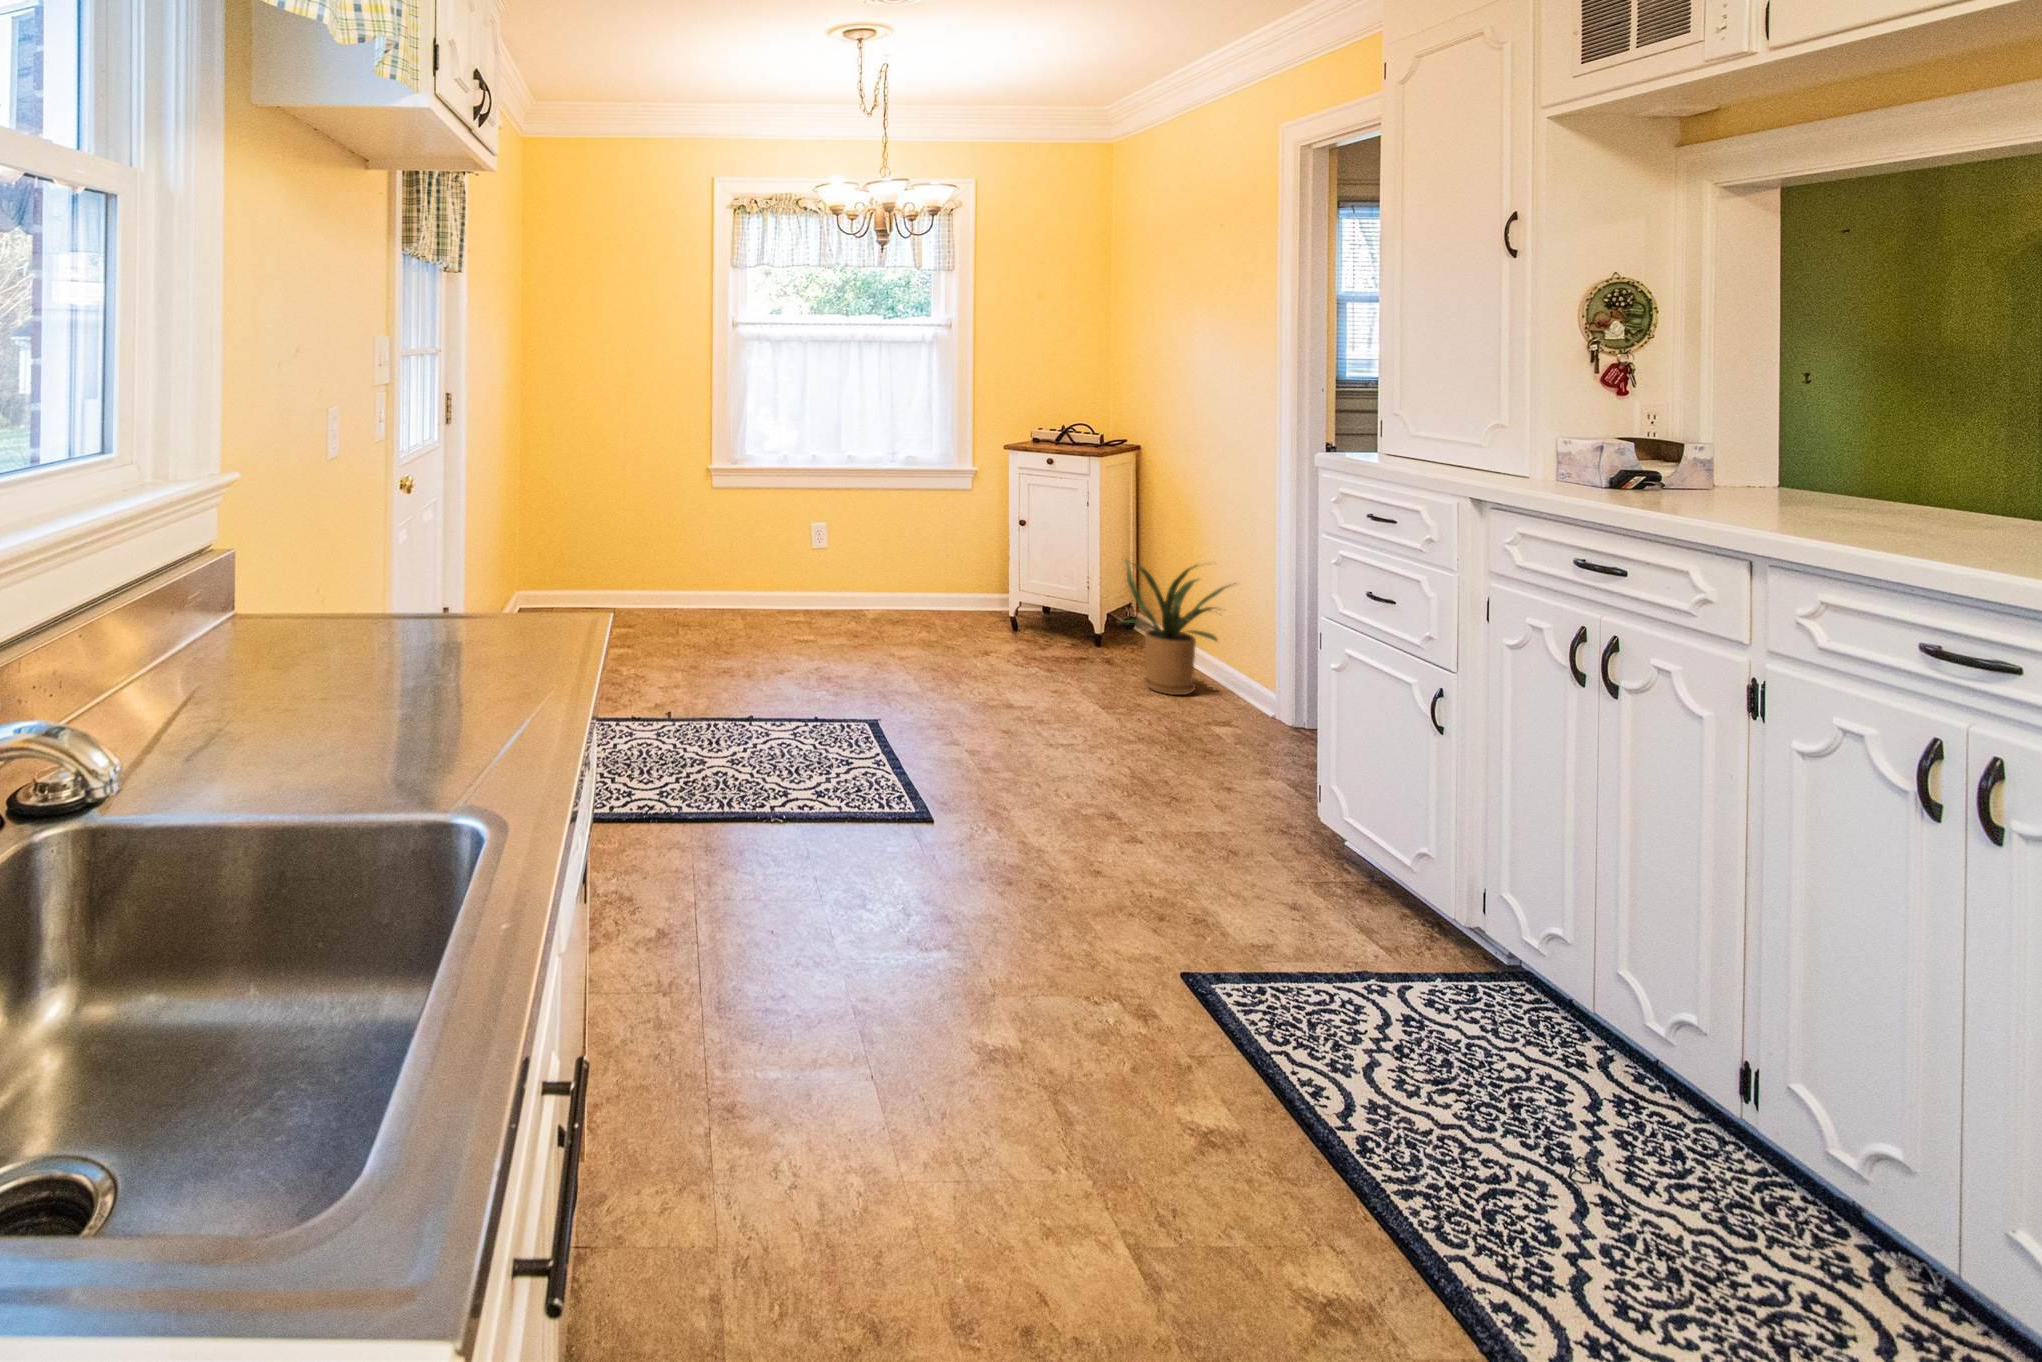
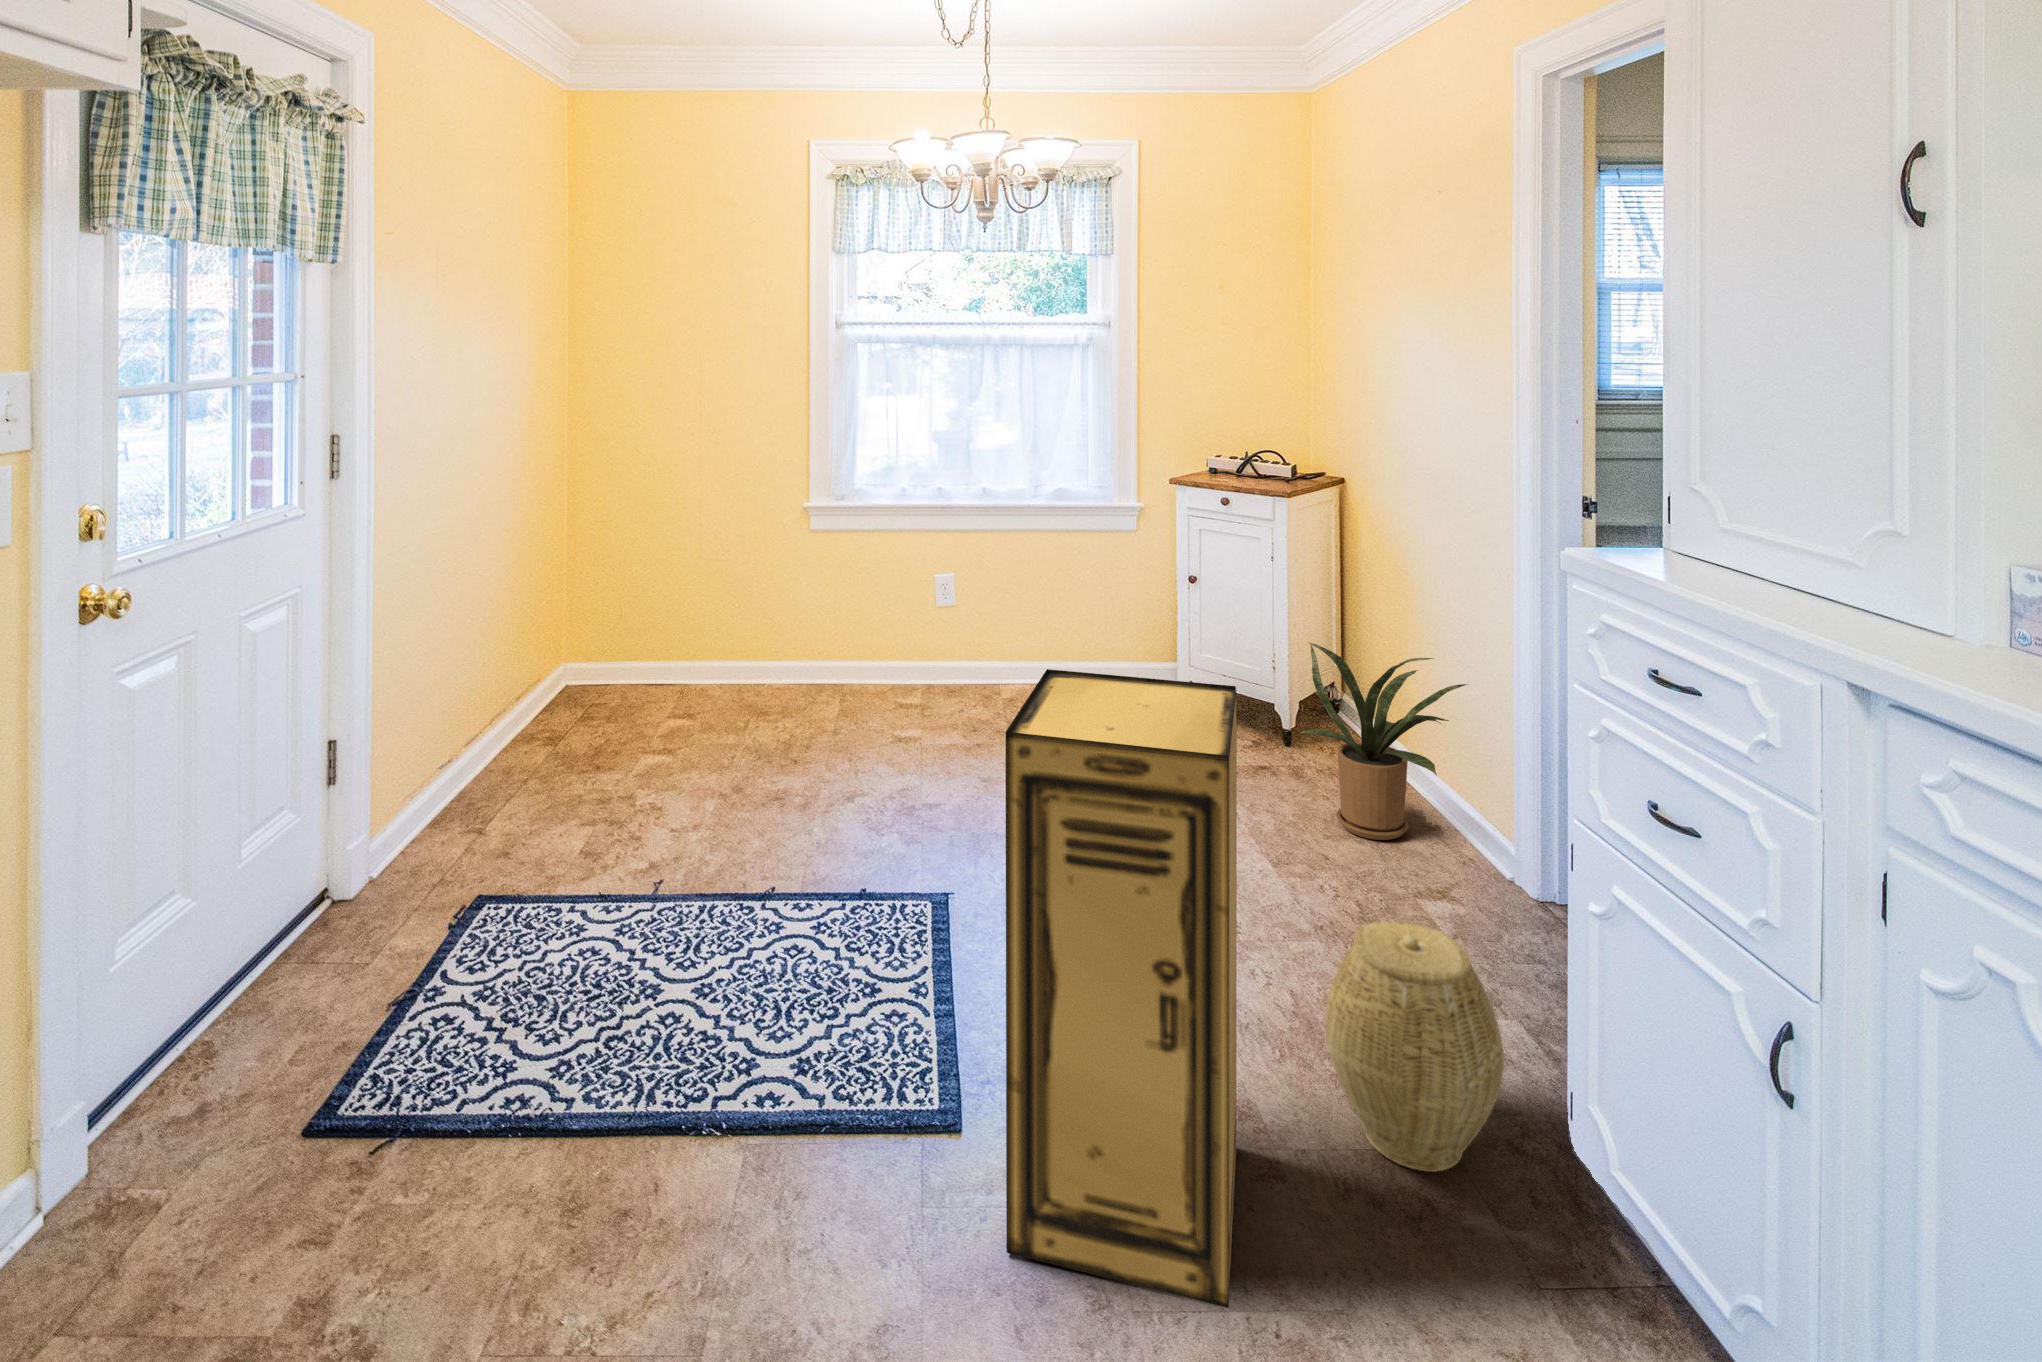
storage cabinet: none [980,530,1123,887] -> present [1005,669,1237,1308]
woven basket: none [1162,696,1277,839] -> present [1325,921,1504,1172]

